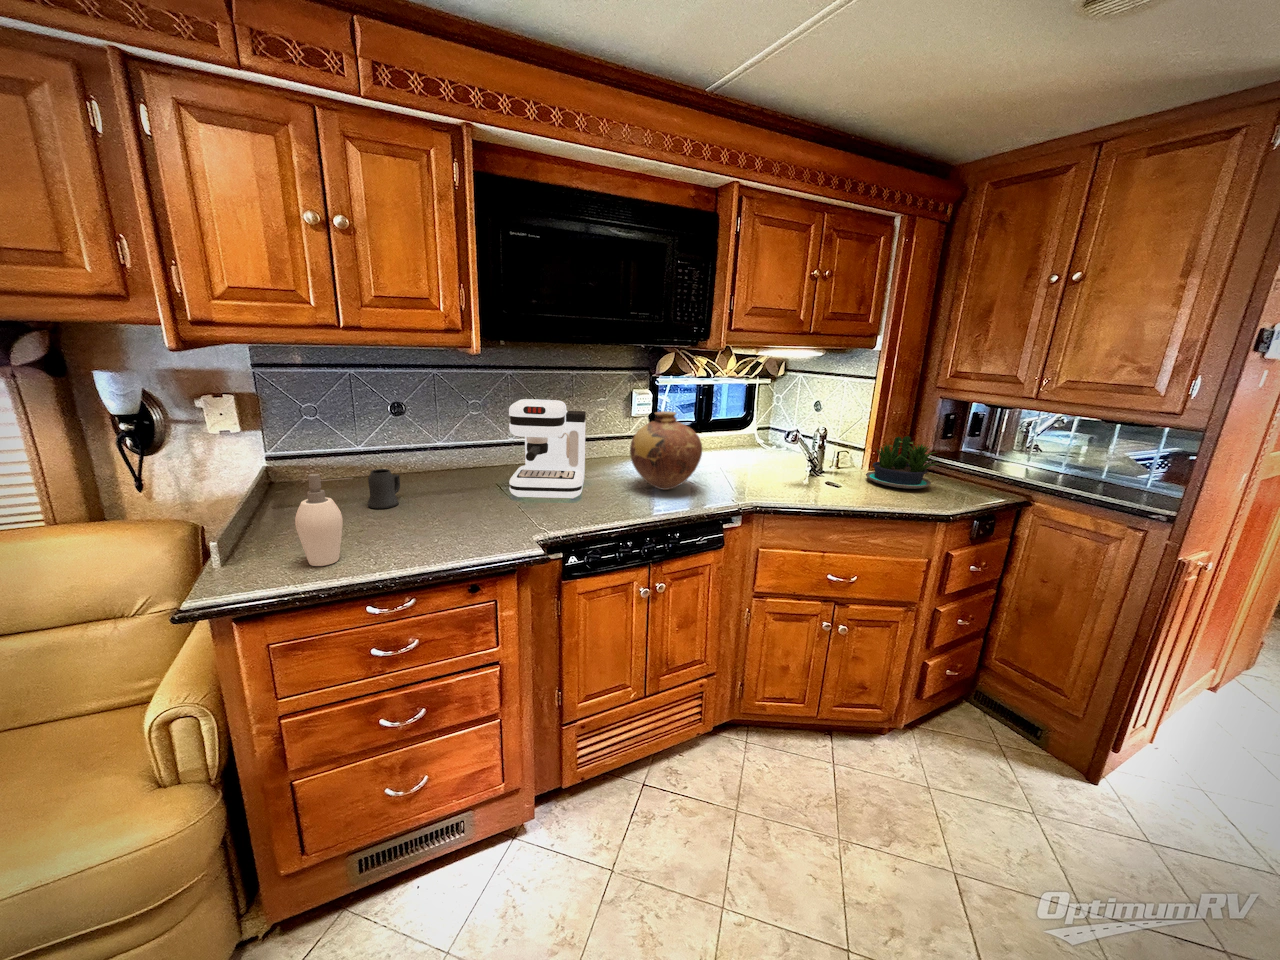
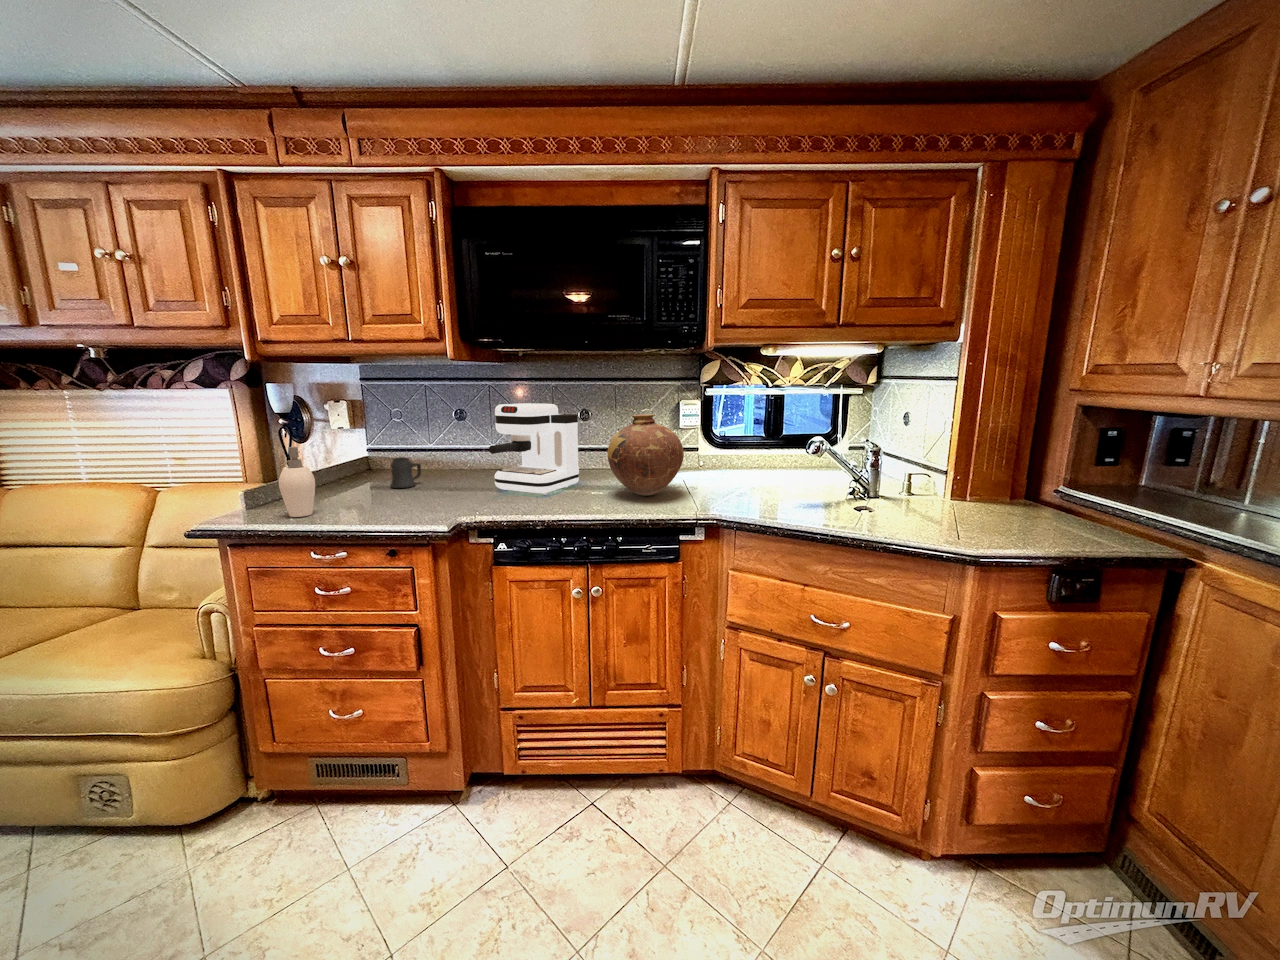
potted plant: present [866,436,938,489] -> none [921,450,1042,521]

